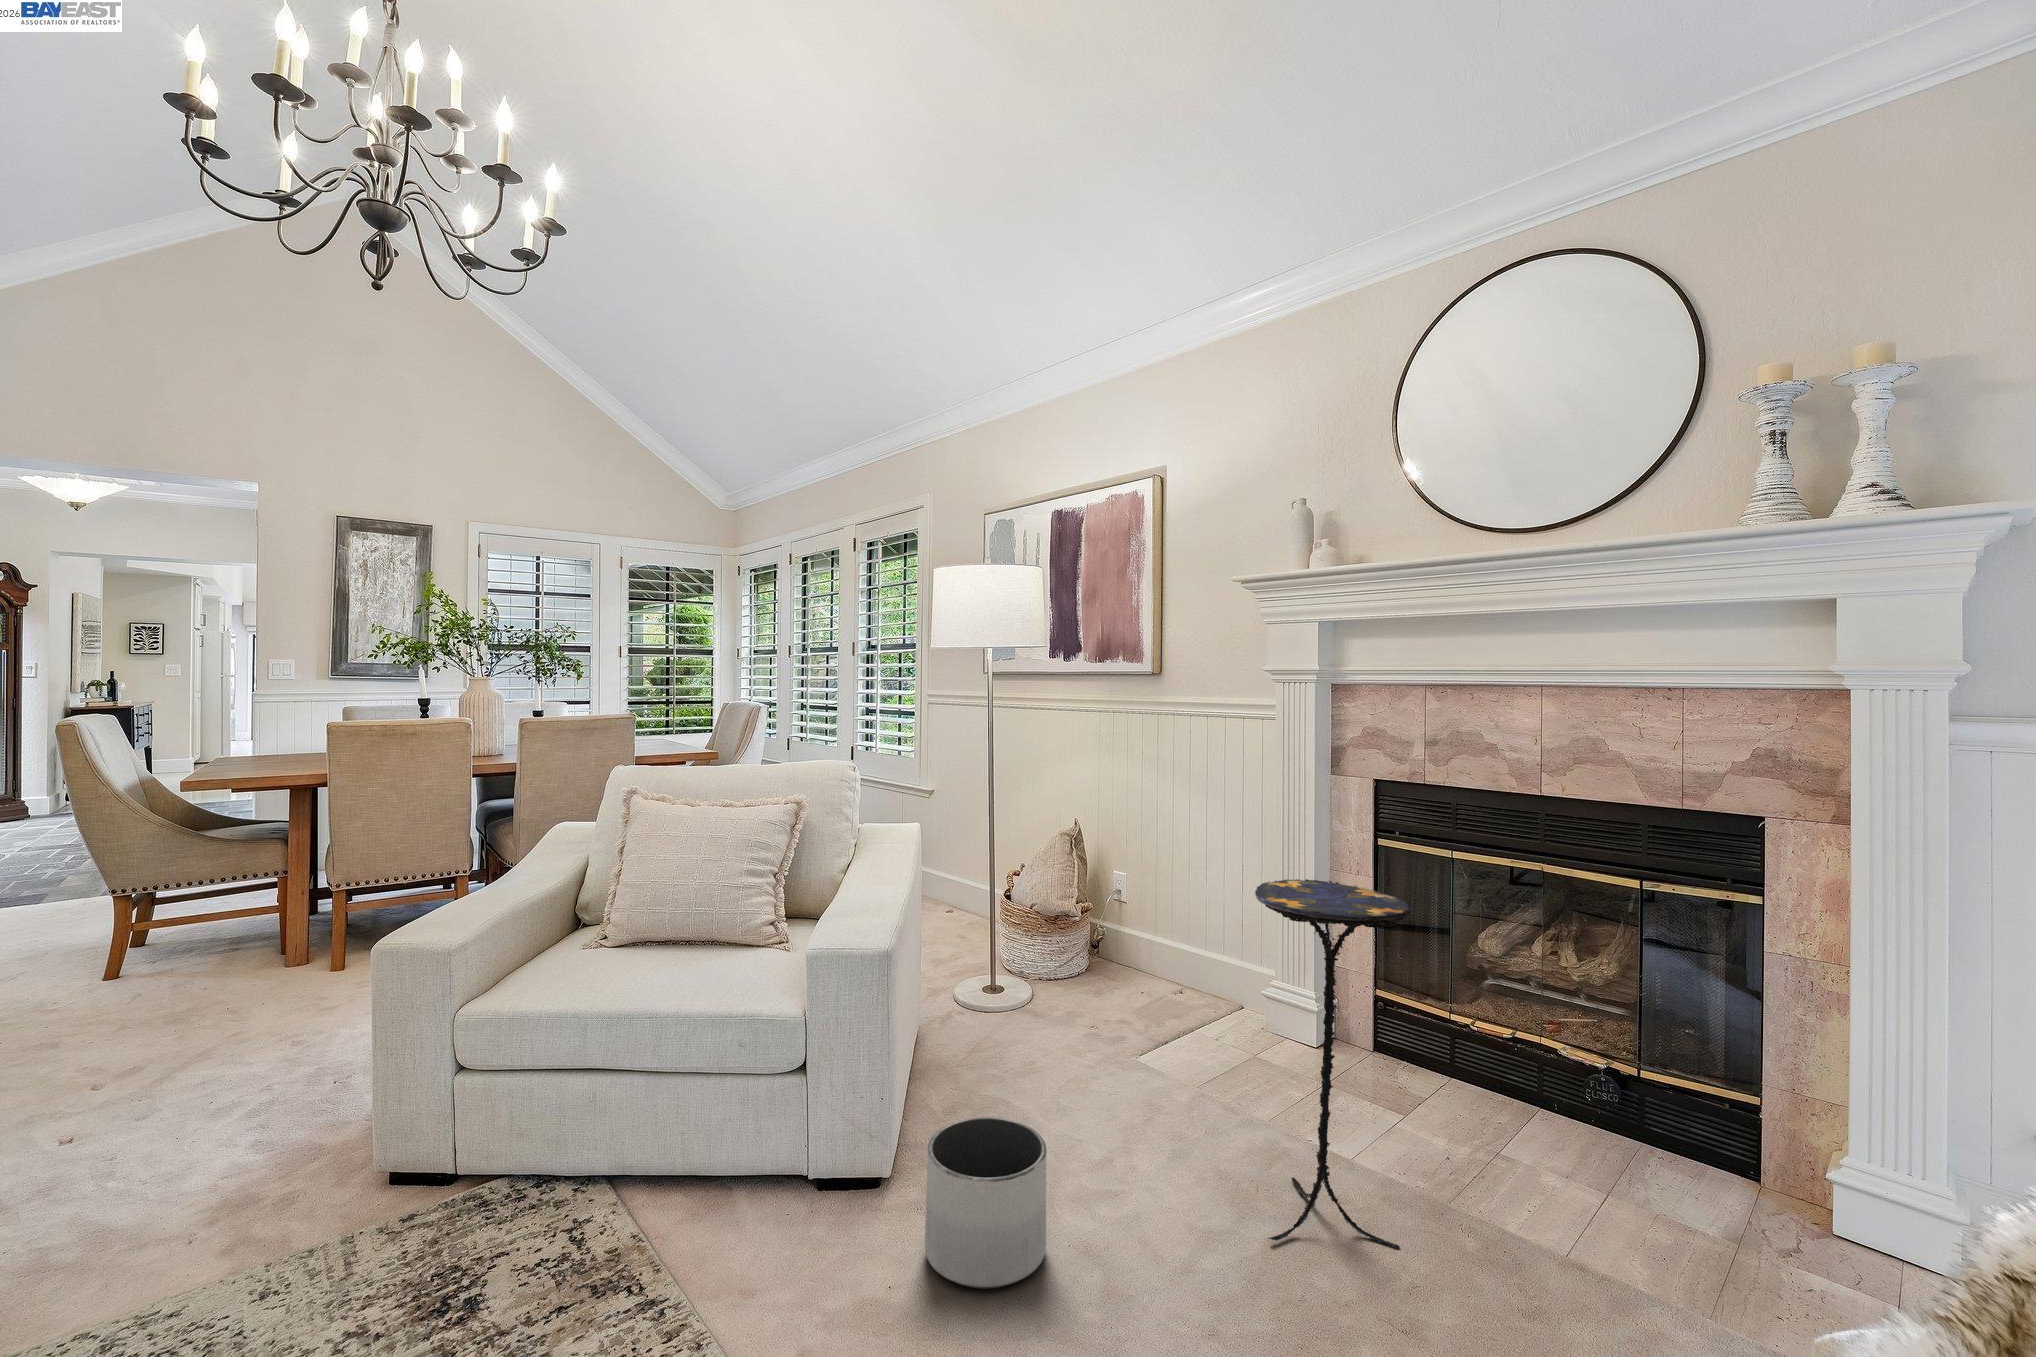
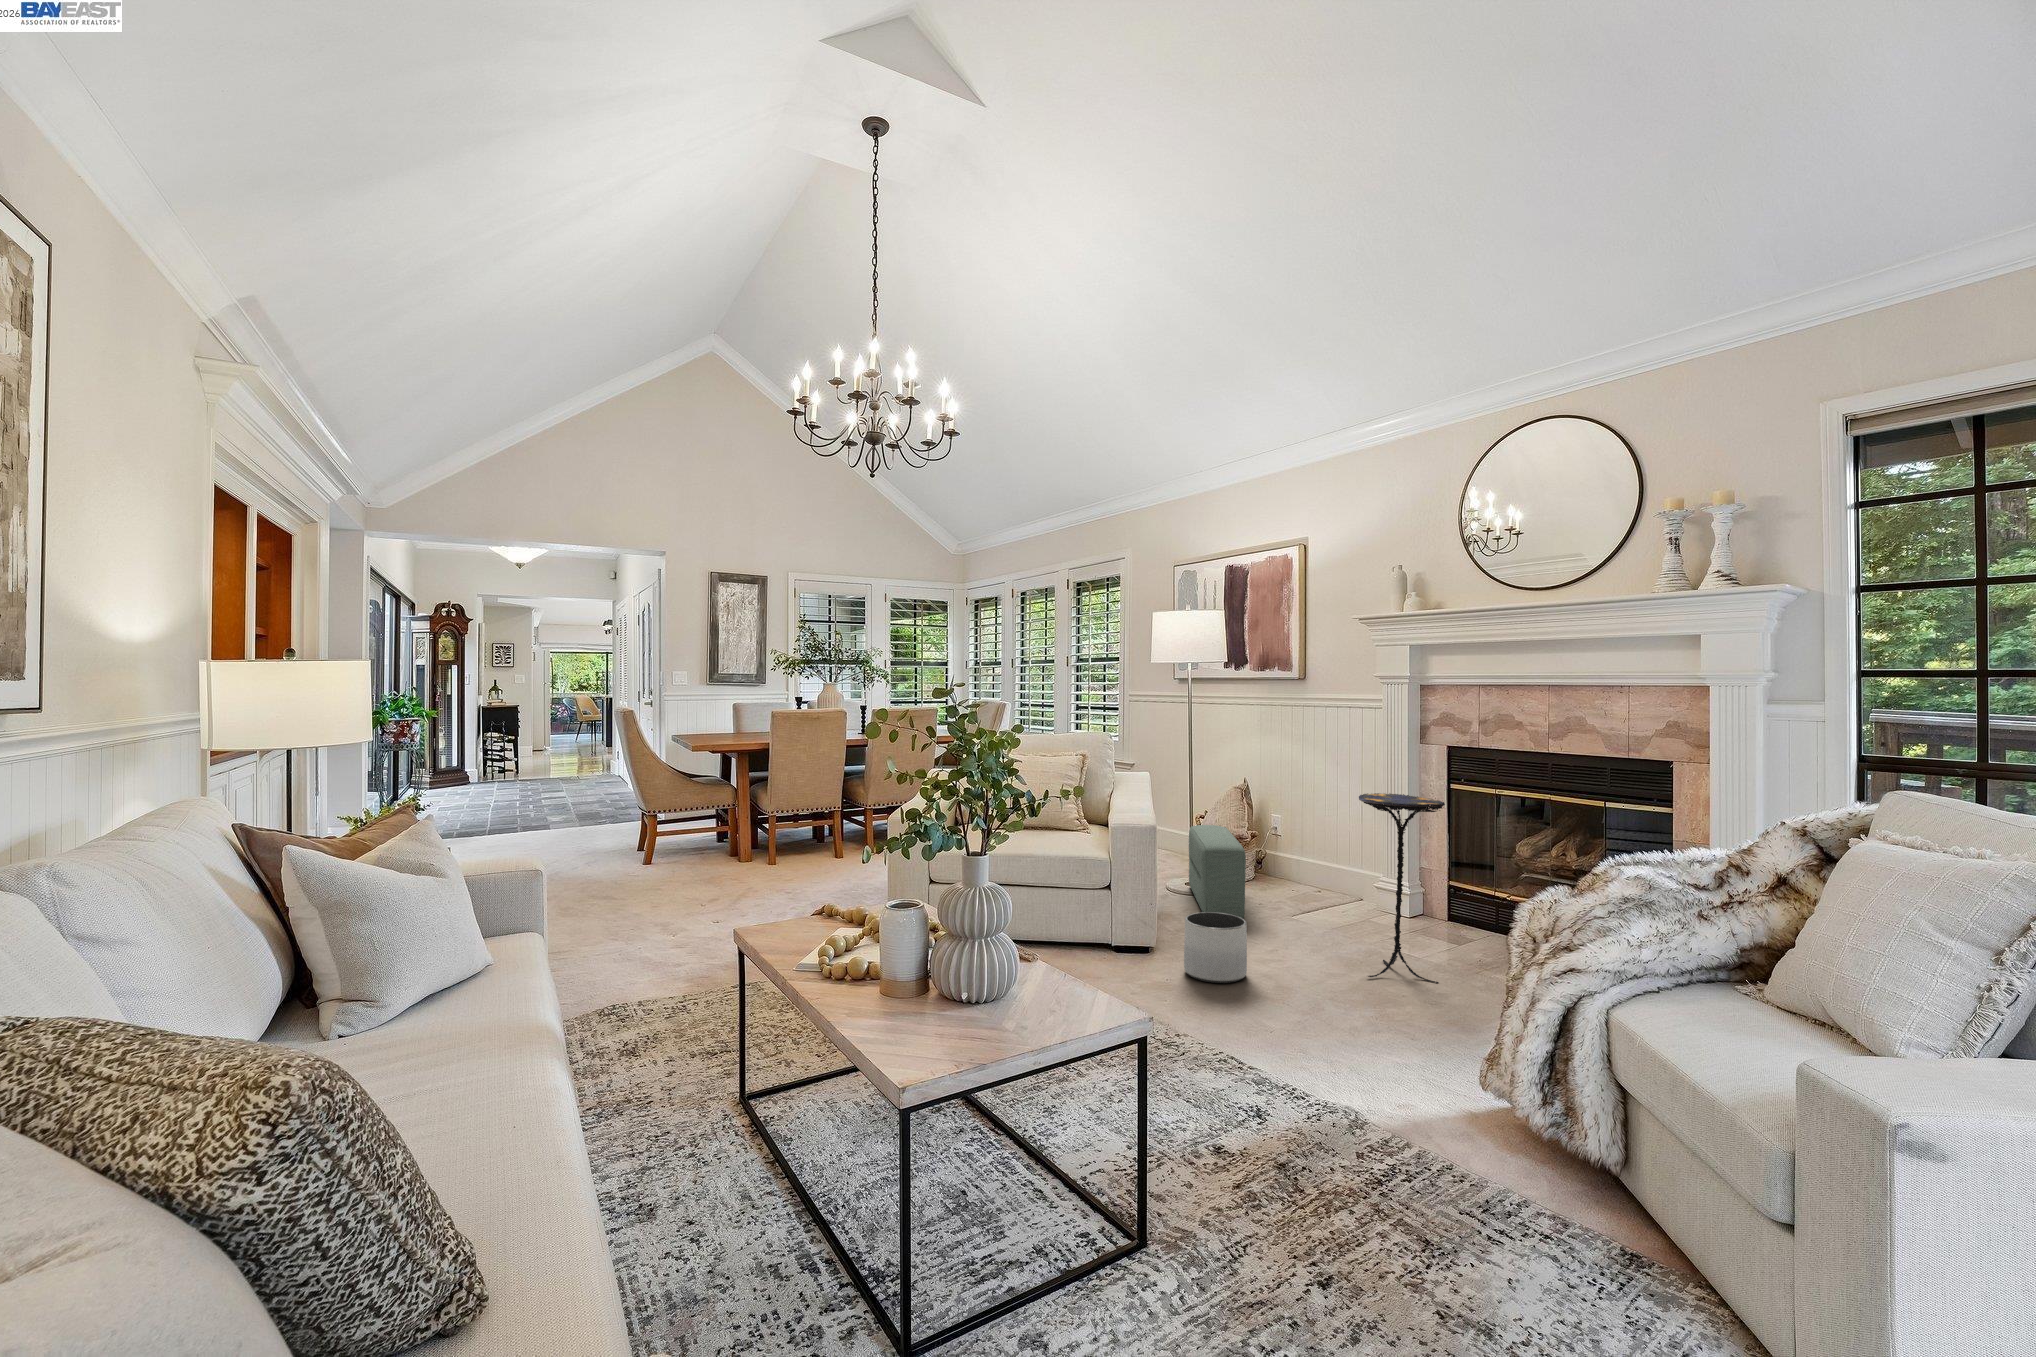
pouf: none [987,897,1065,1069] -> present [1189,825,1246,918]

